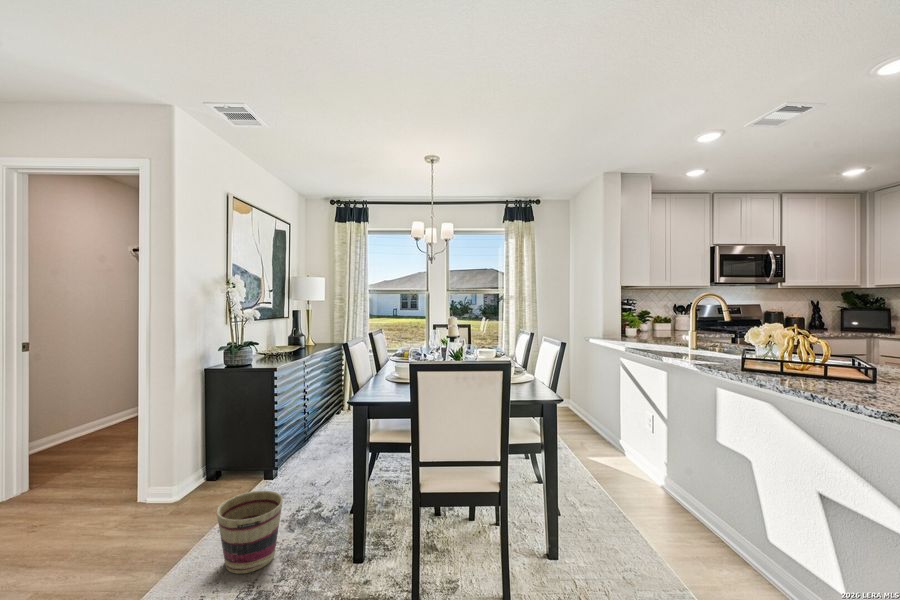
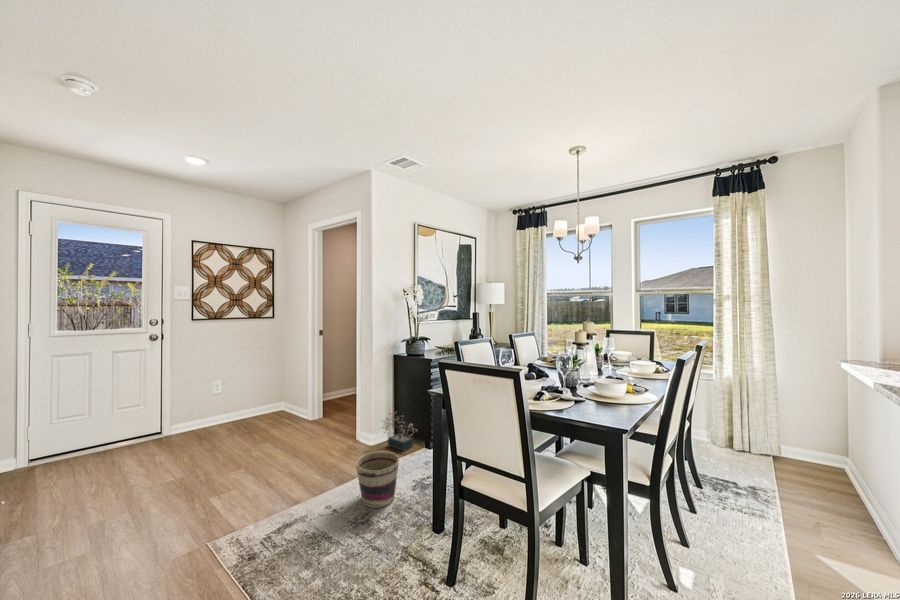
decorative plant: none [197,445,255,495] -> present [382,413,417,451]

